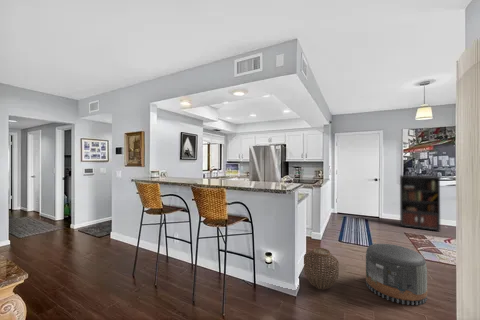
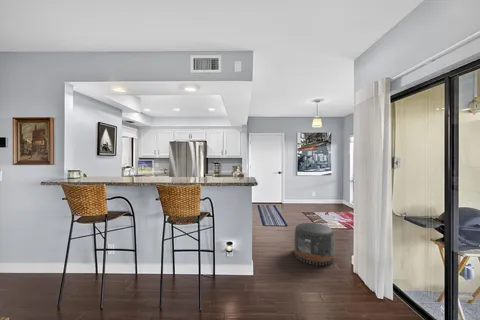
bookcase: present [400,175,440,230] -> none [296,169,323,209]
woven basket: present [304,248,339,290] -> none [252,234,280,268]

